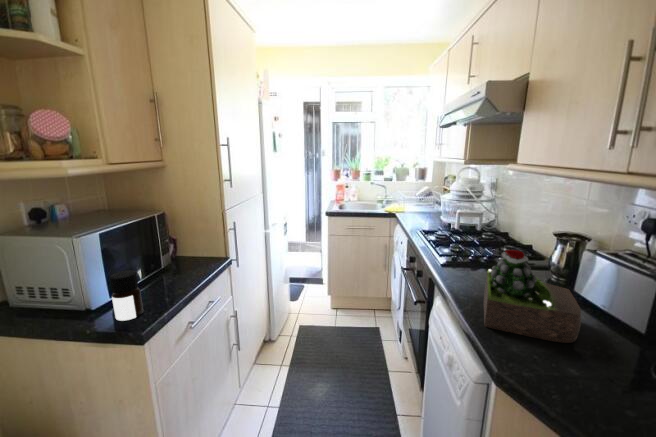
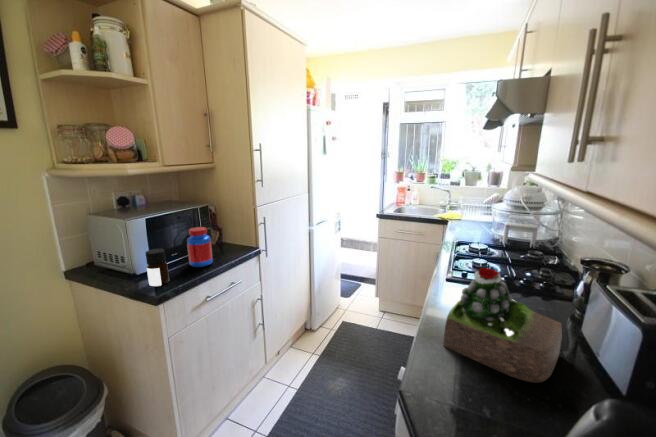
jar: none [152,238,186,289] -> present [187,227,212,267]

